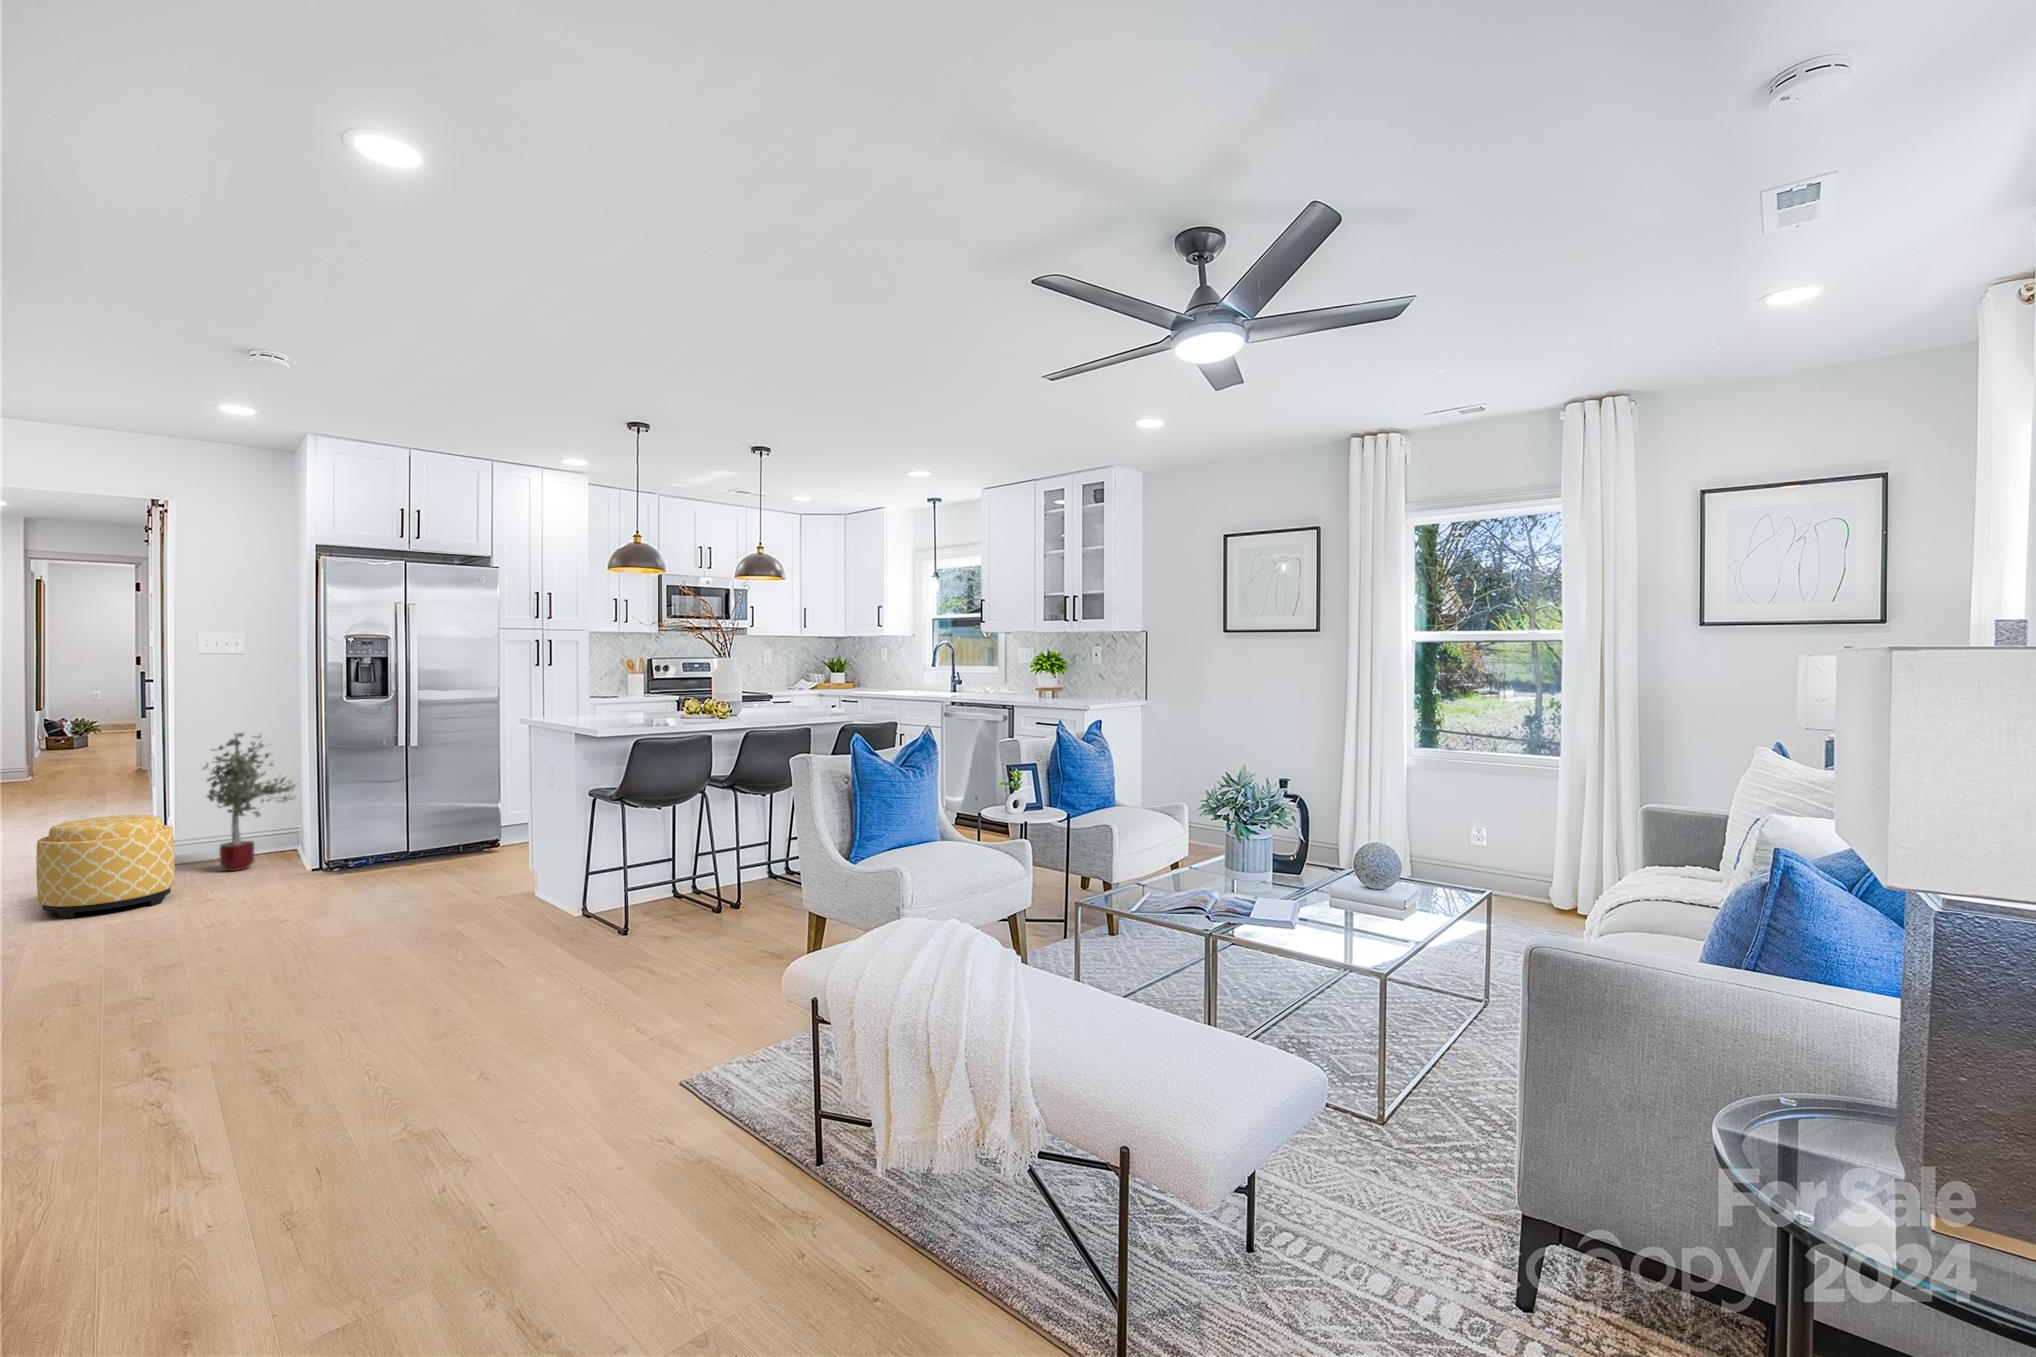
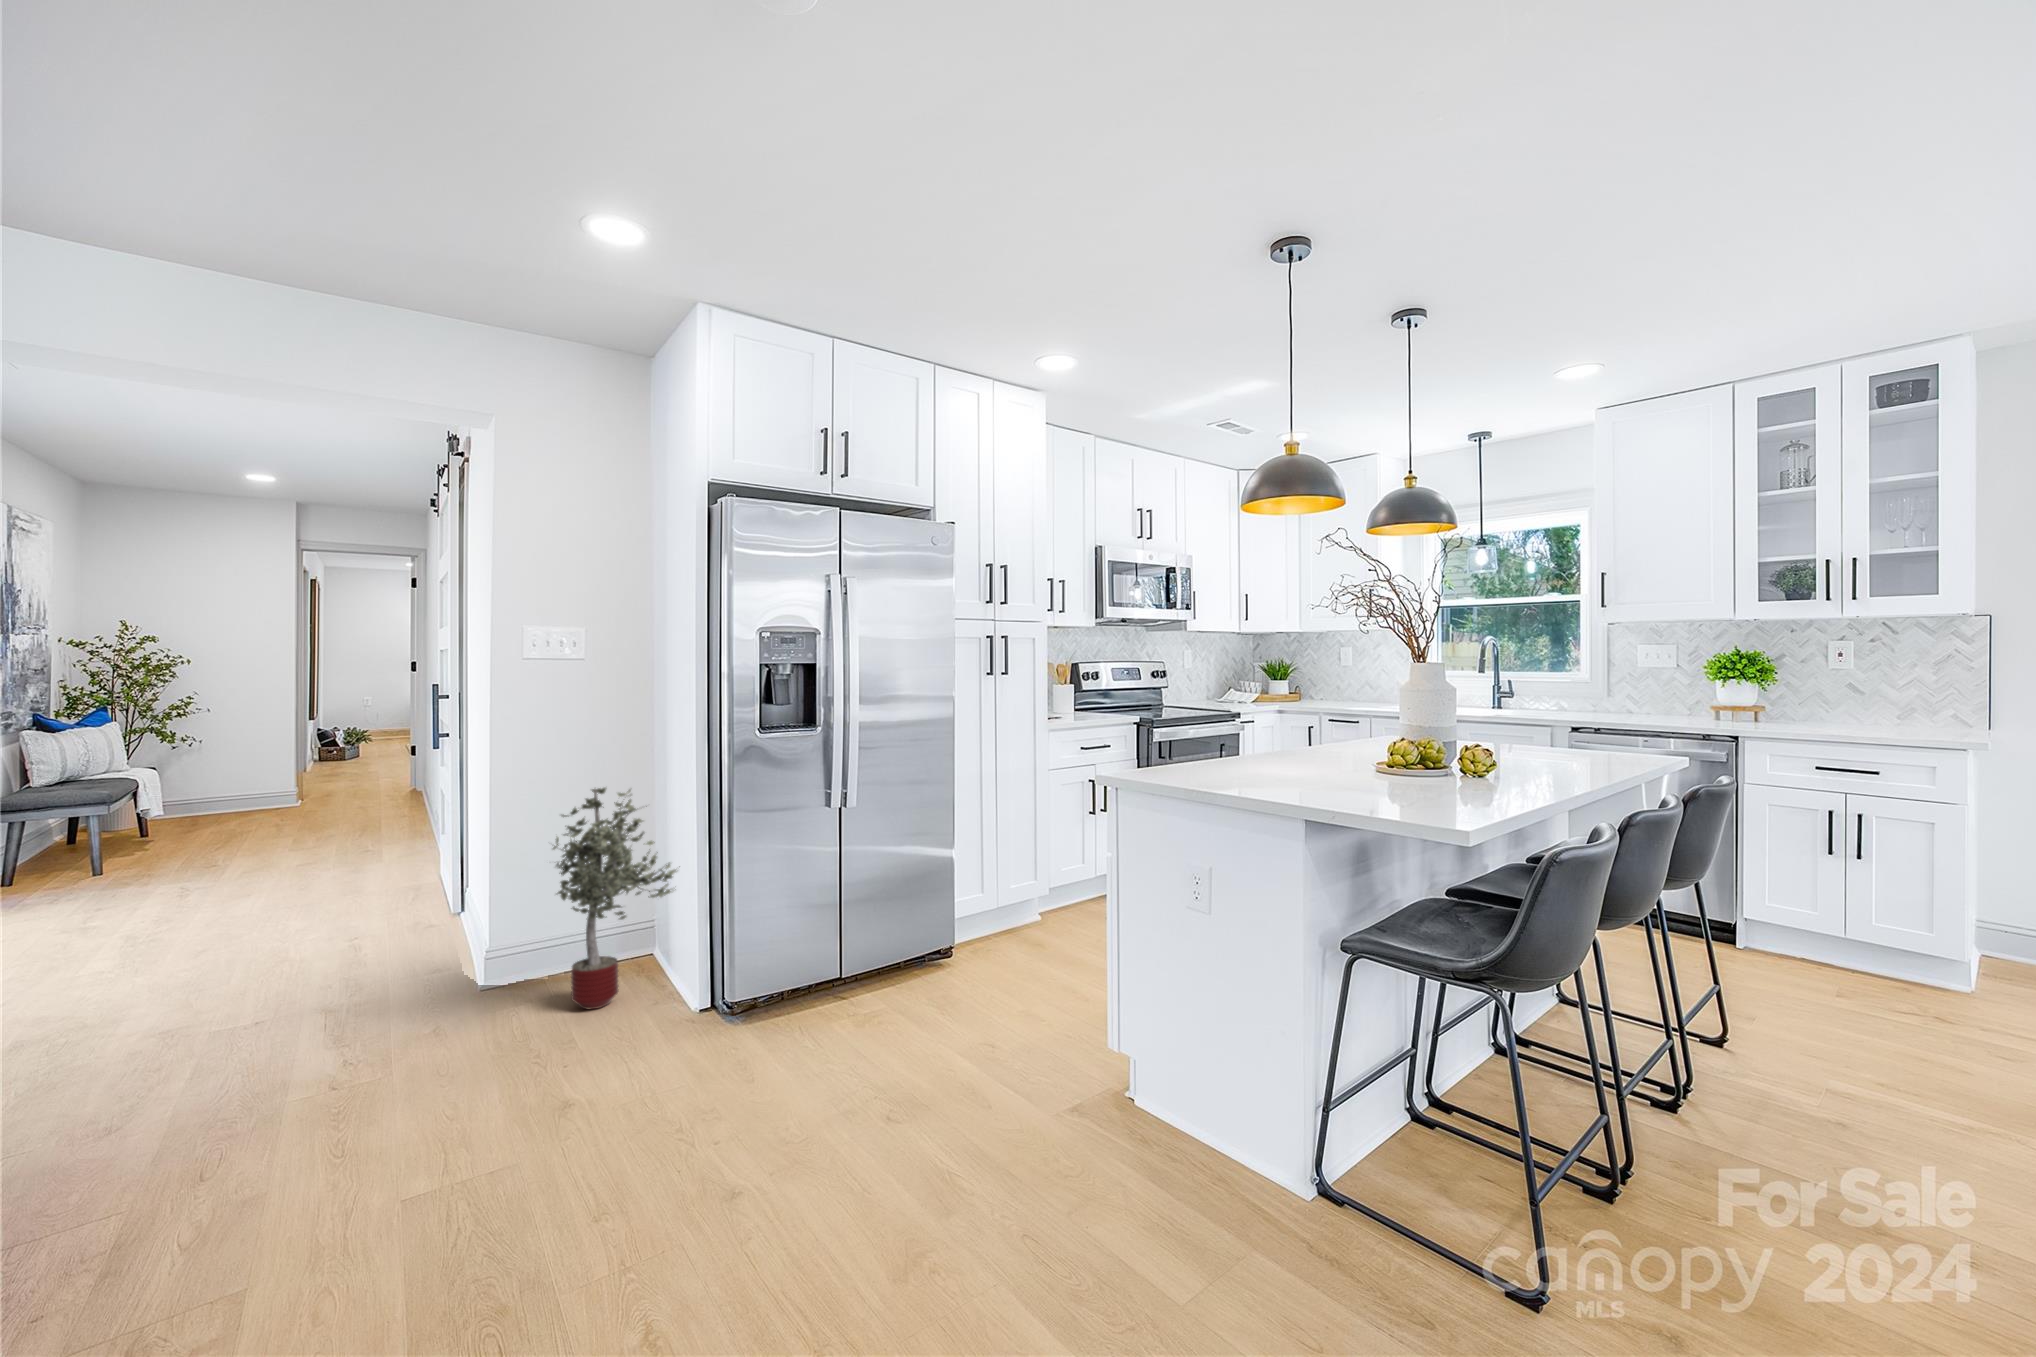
ottoman: present [36,815,175,918] -> none [322,940,528,1153]

